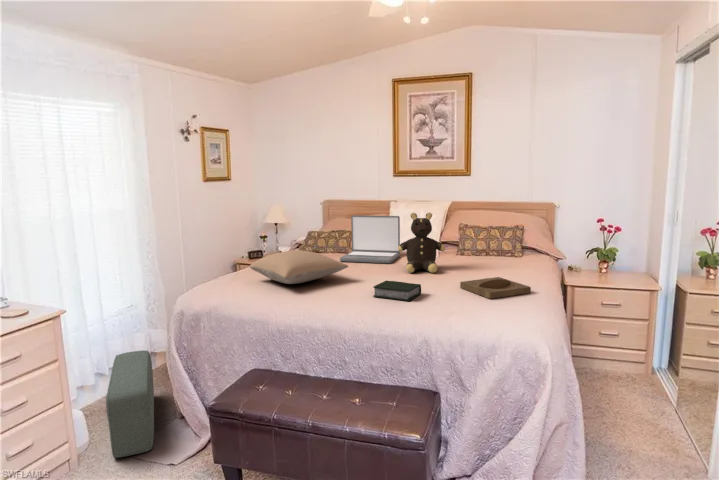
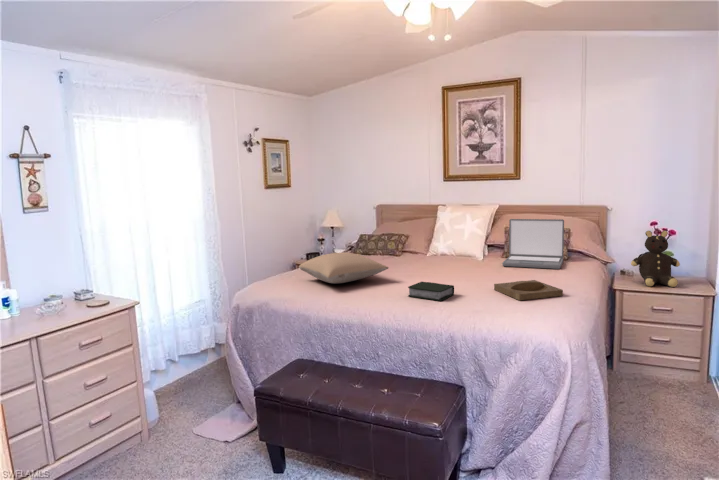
teddy bear: present [398,213,445,273] -> present [631,231,680,287]
laptop: present [340,215,400,263] -> present [502,219,564,269]
pouf: present [106,350,154,458] -> none [173,341,216,433]

